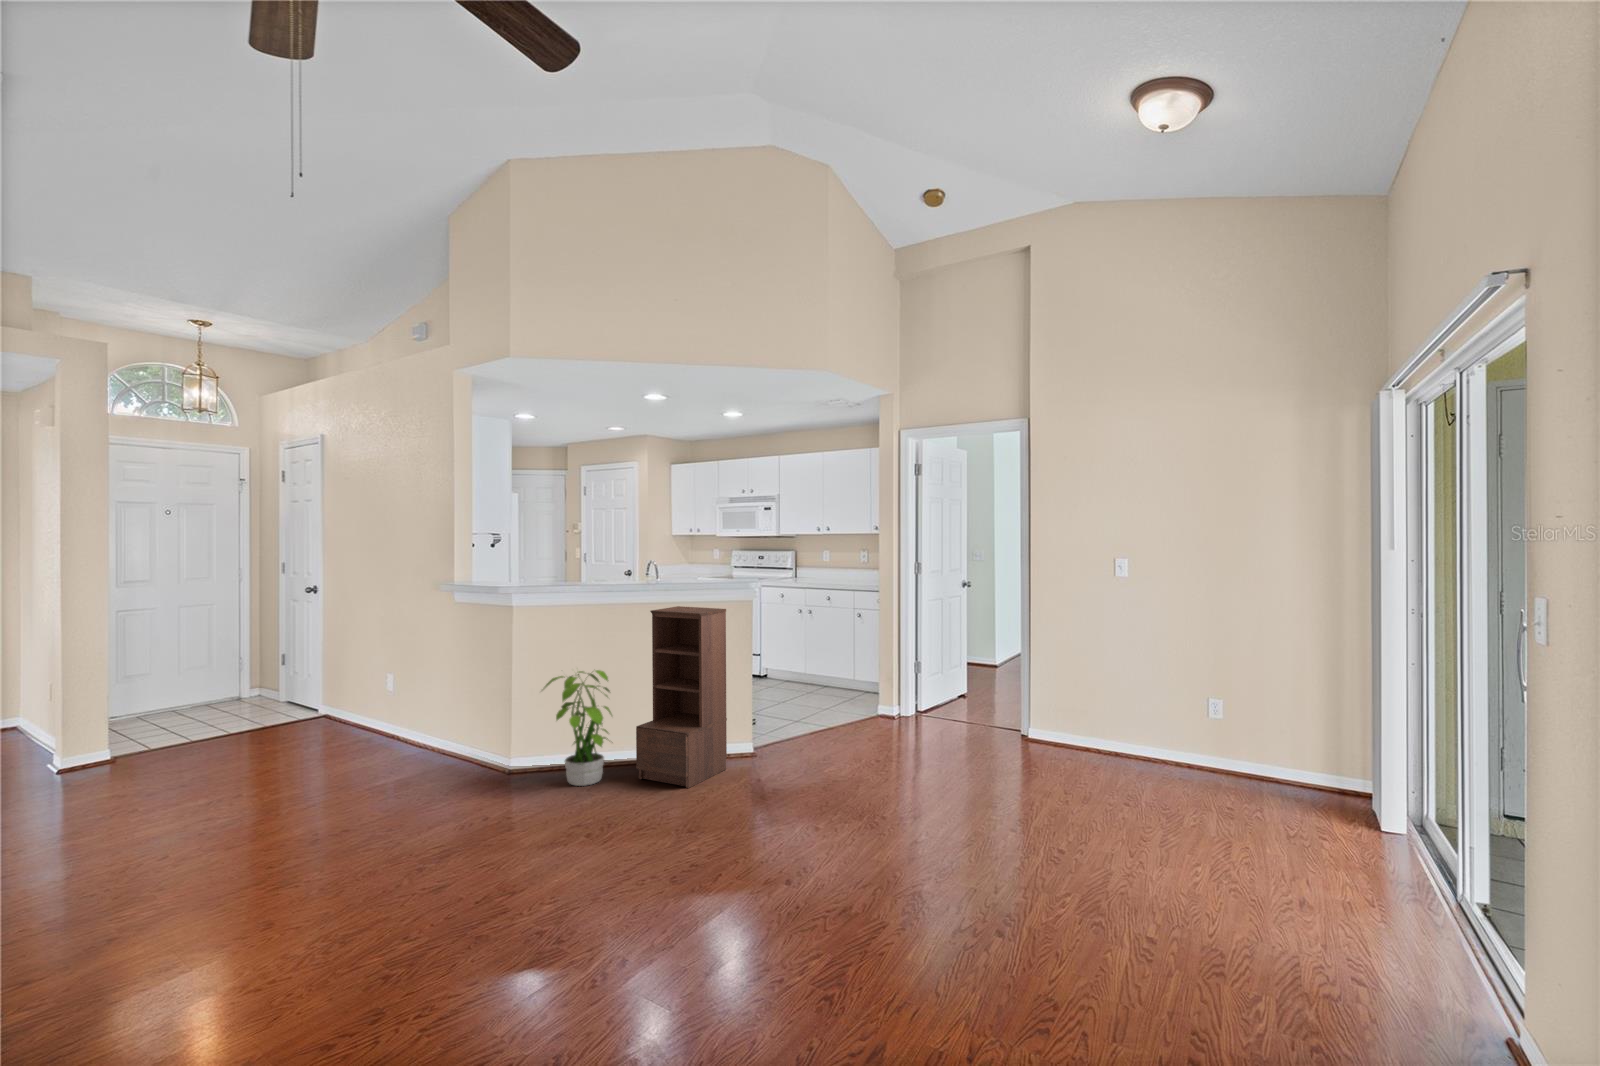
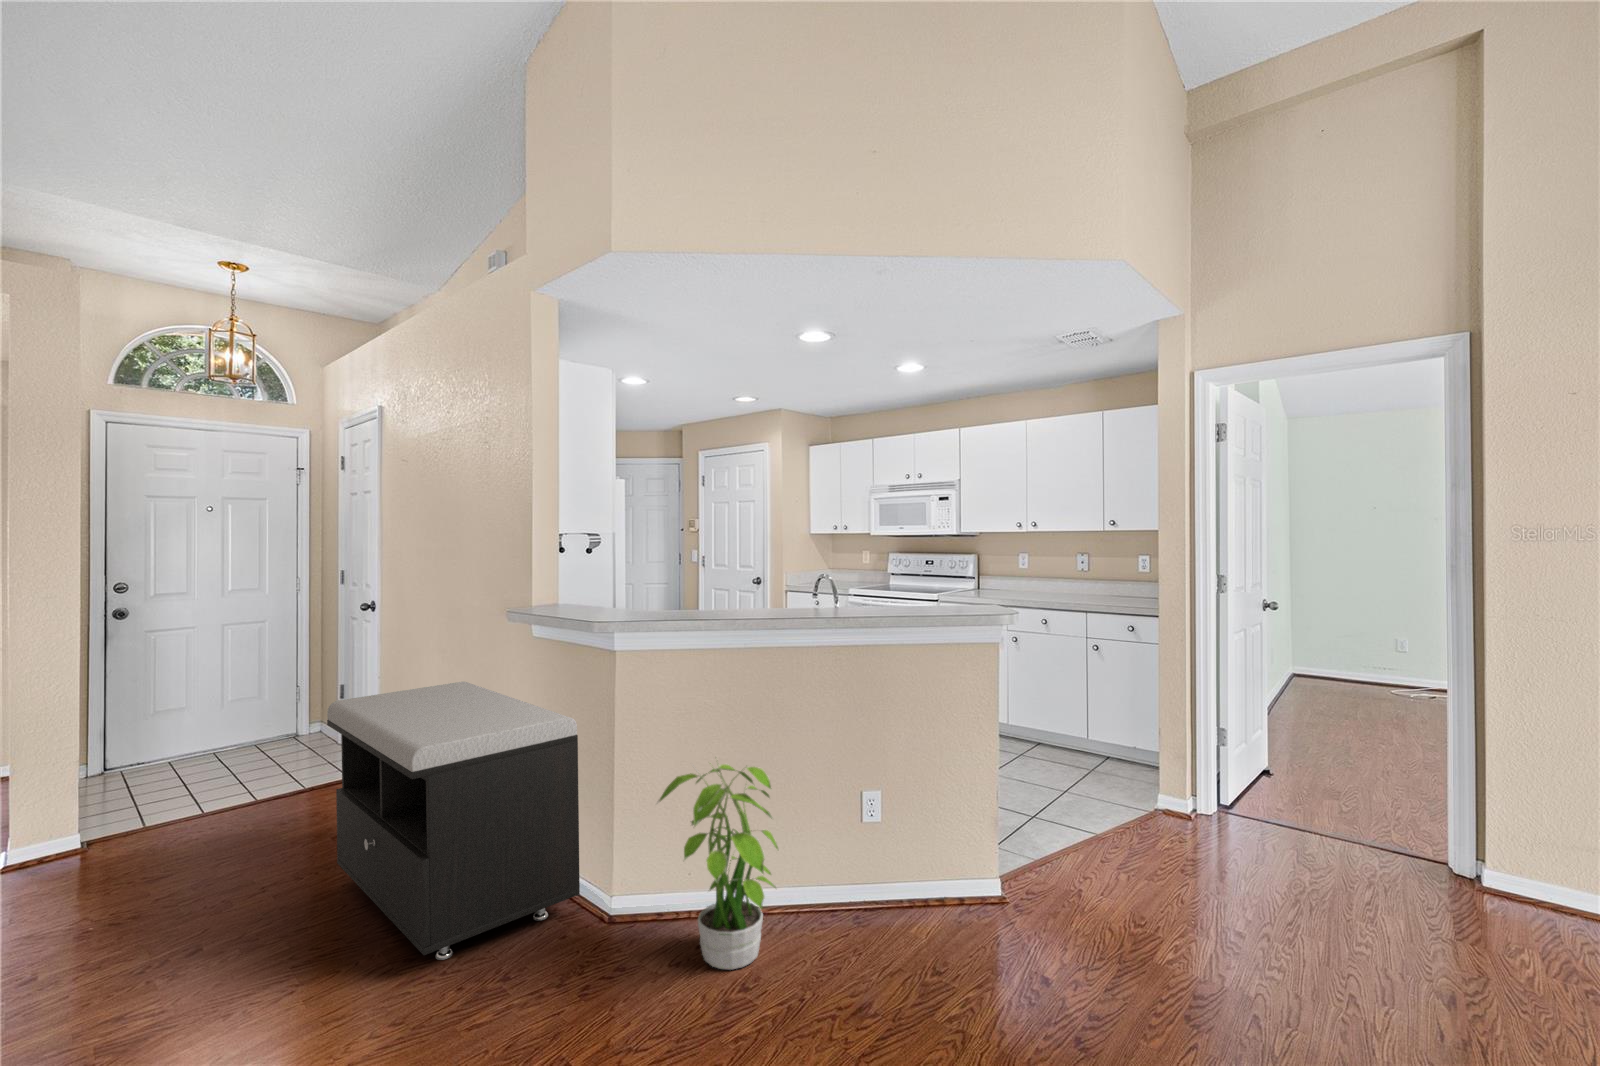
bookshelf: present [636,606,727,788] -> none [817,652,966,991]
storage bench: none [315,635,490,790] -> present [327,682,580,960]

